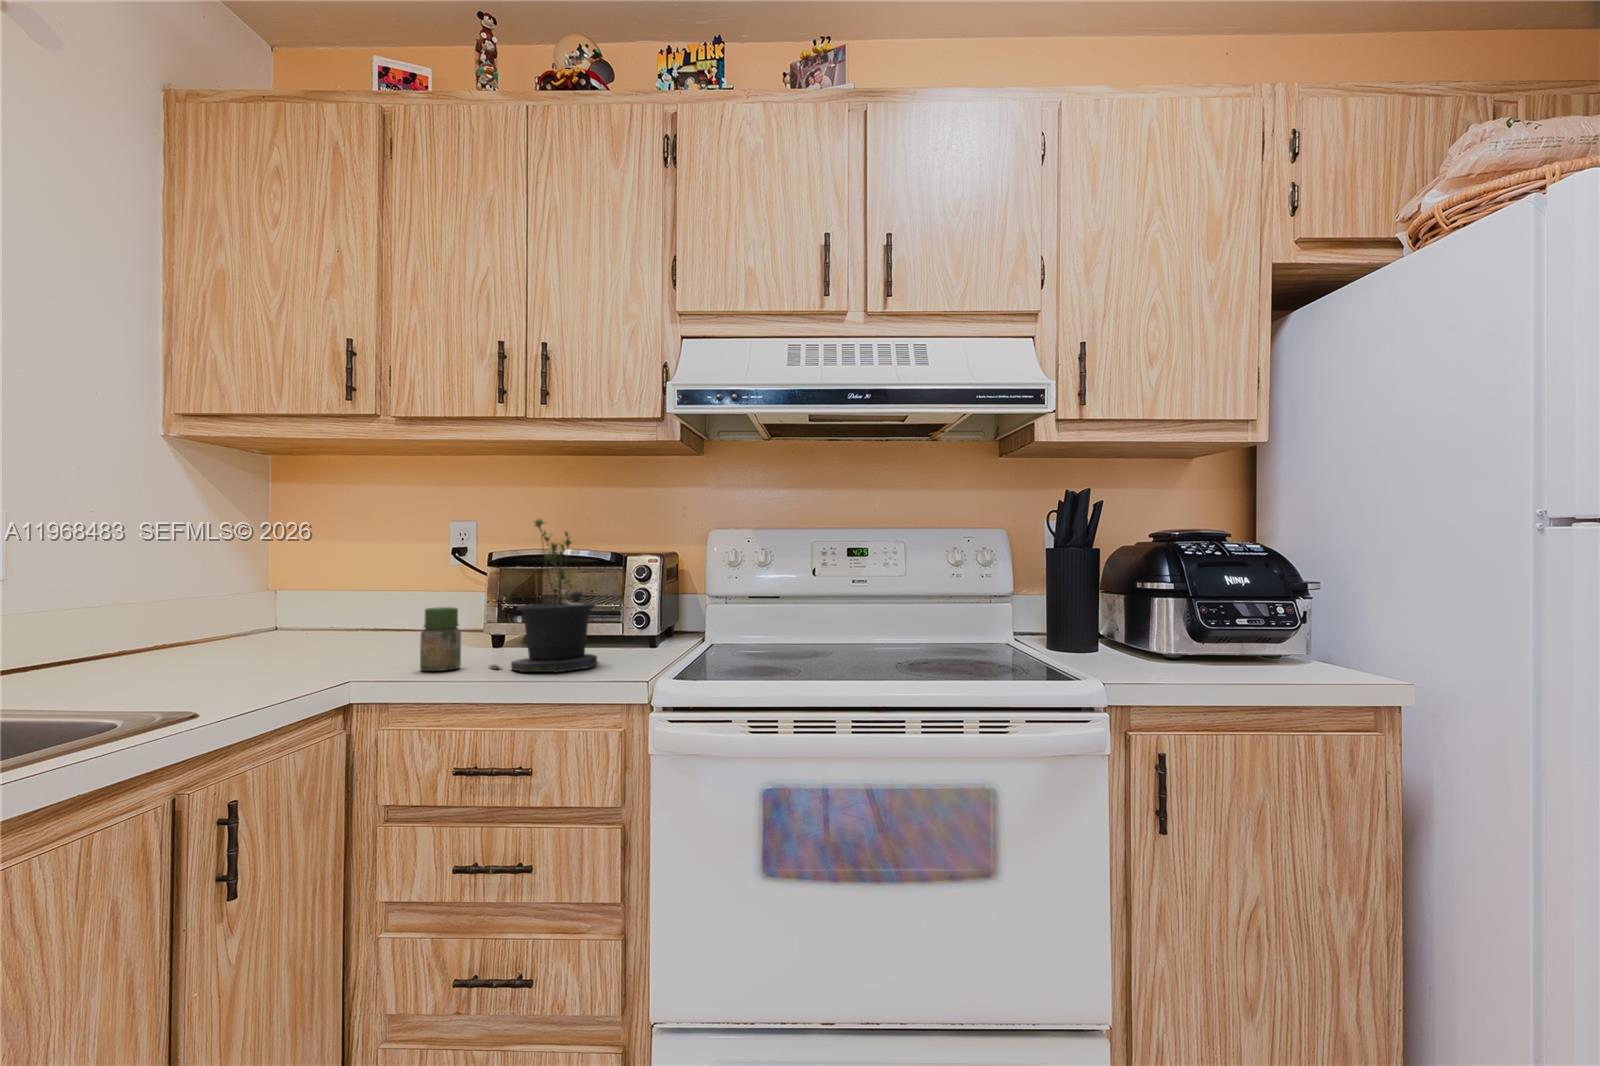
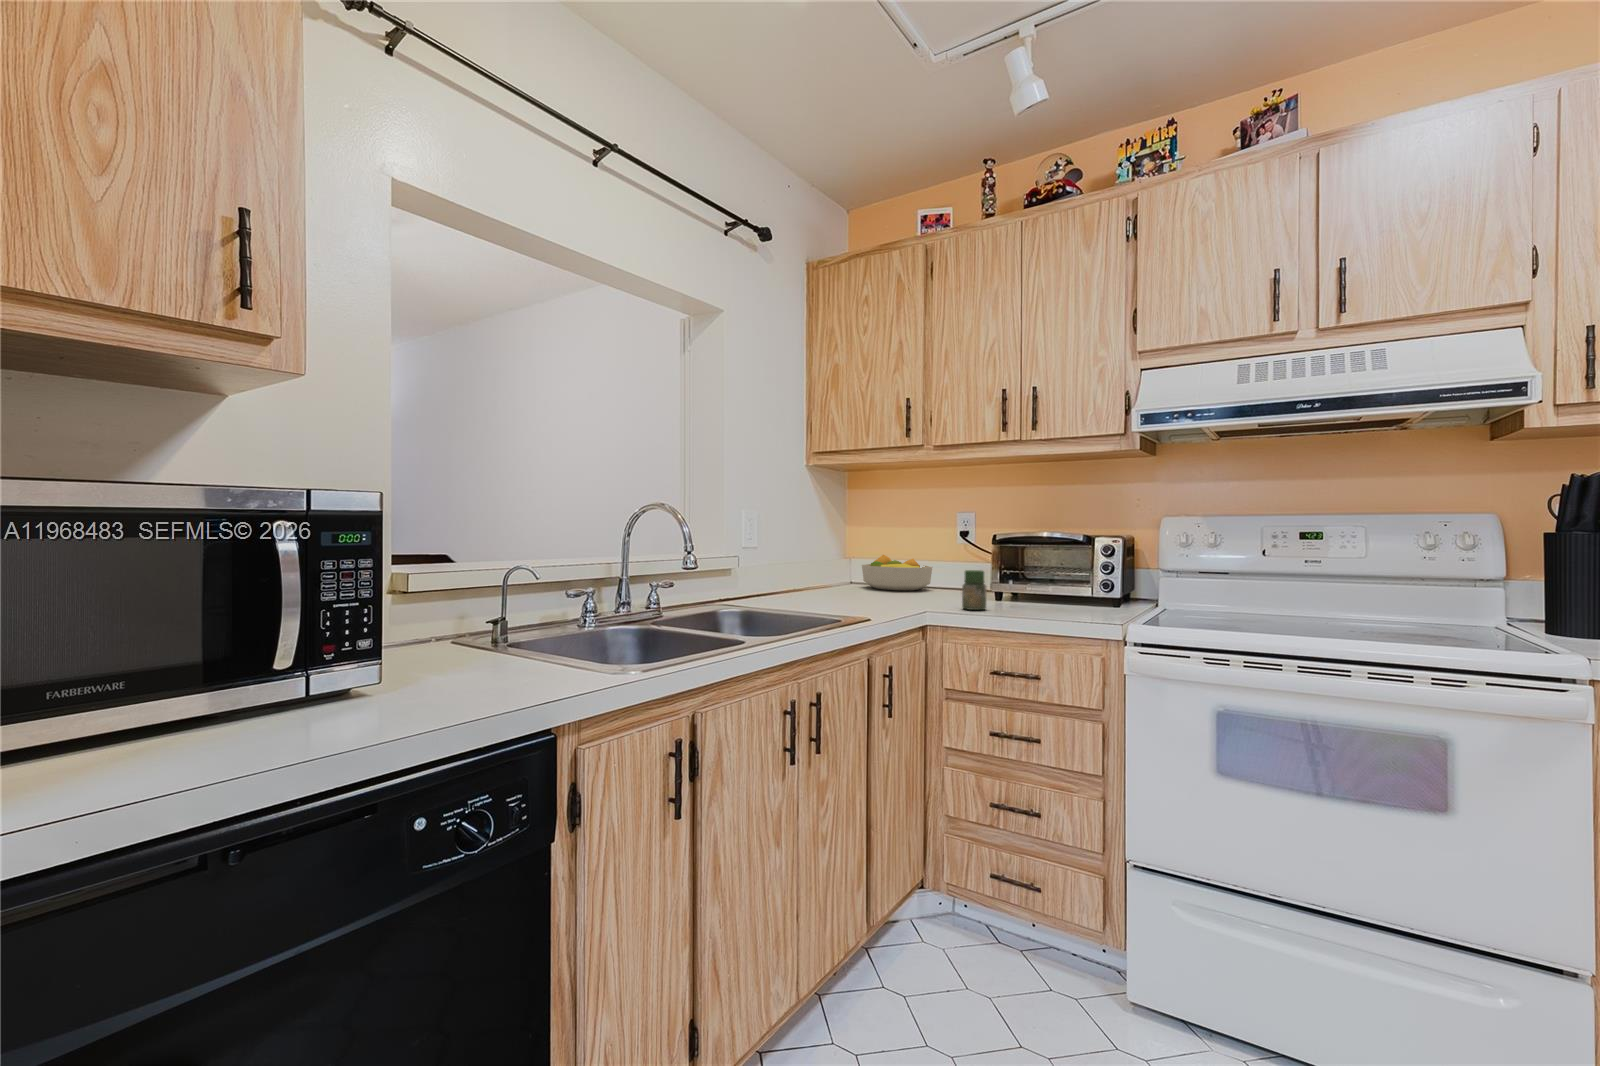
potted plant: present [490,519,598,672] -> none [1004,512,1080,616]
fruit bowl: none [280,586,403,642] -> present [862,555,932,590]

